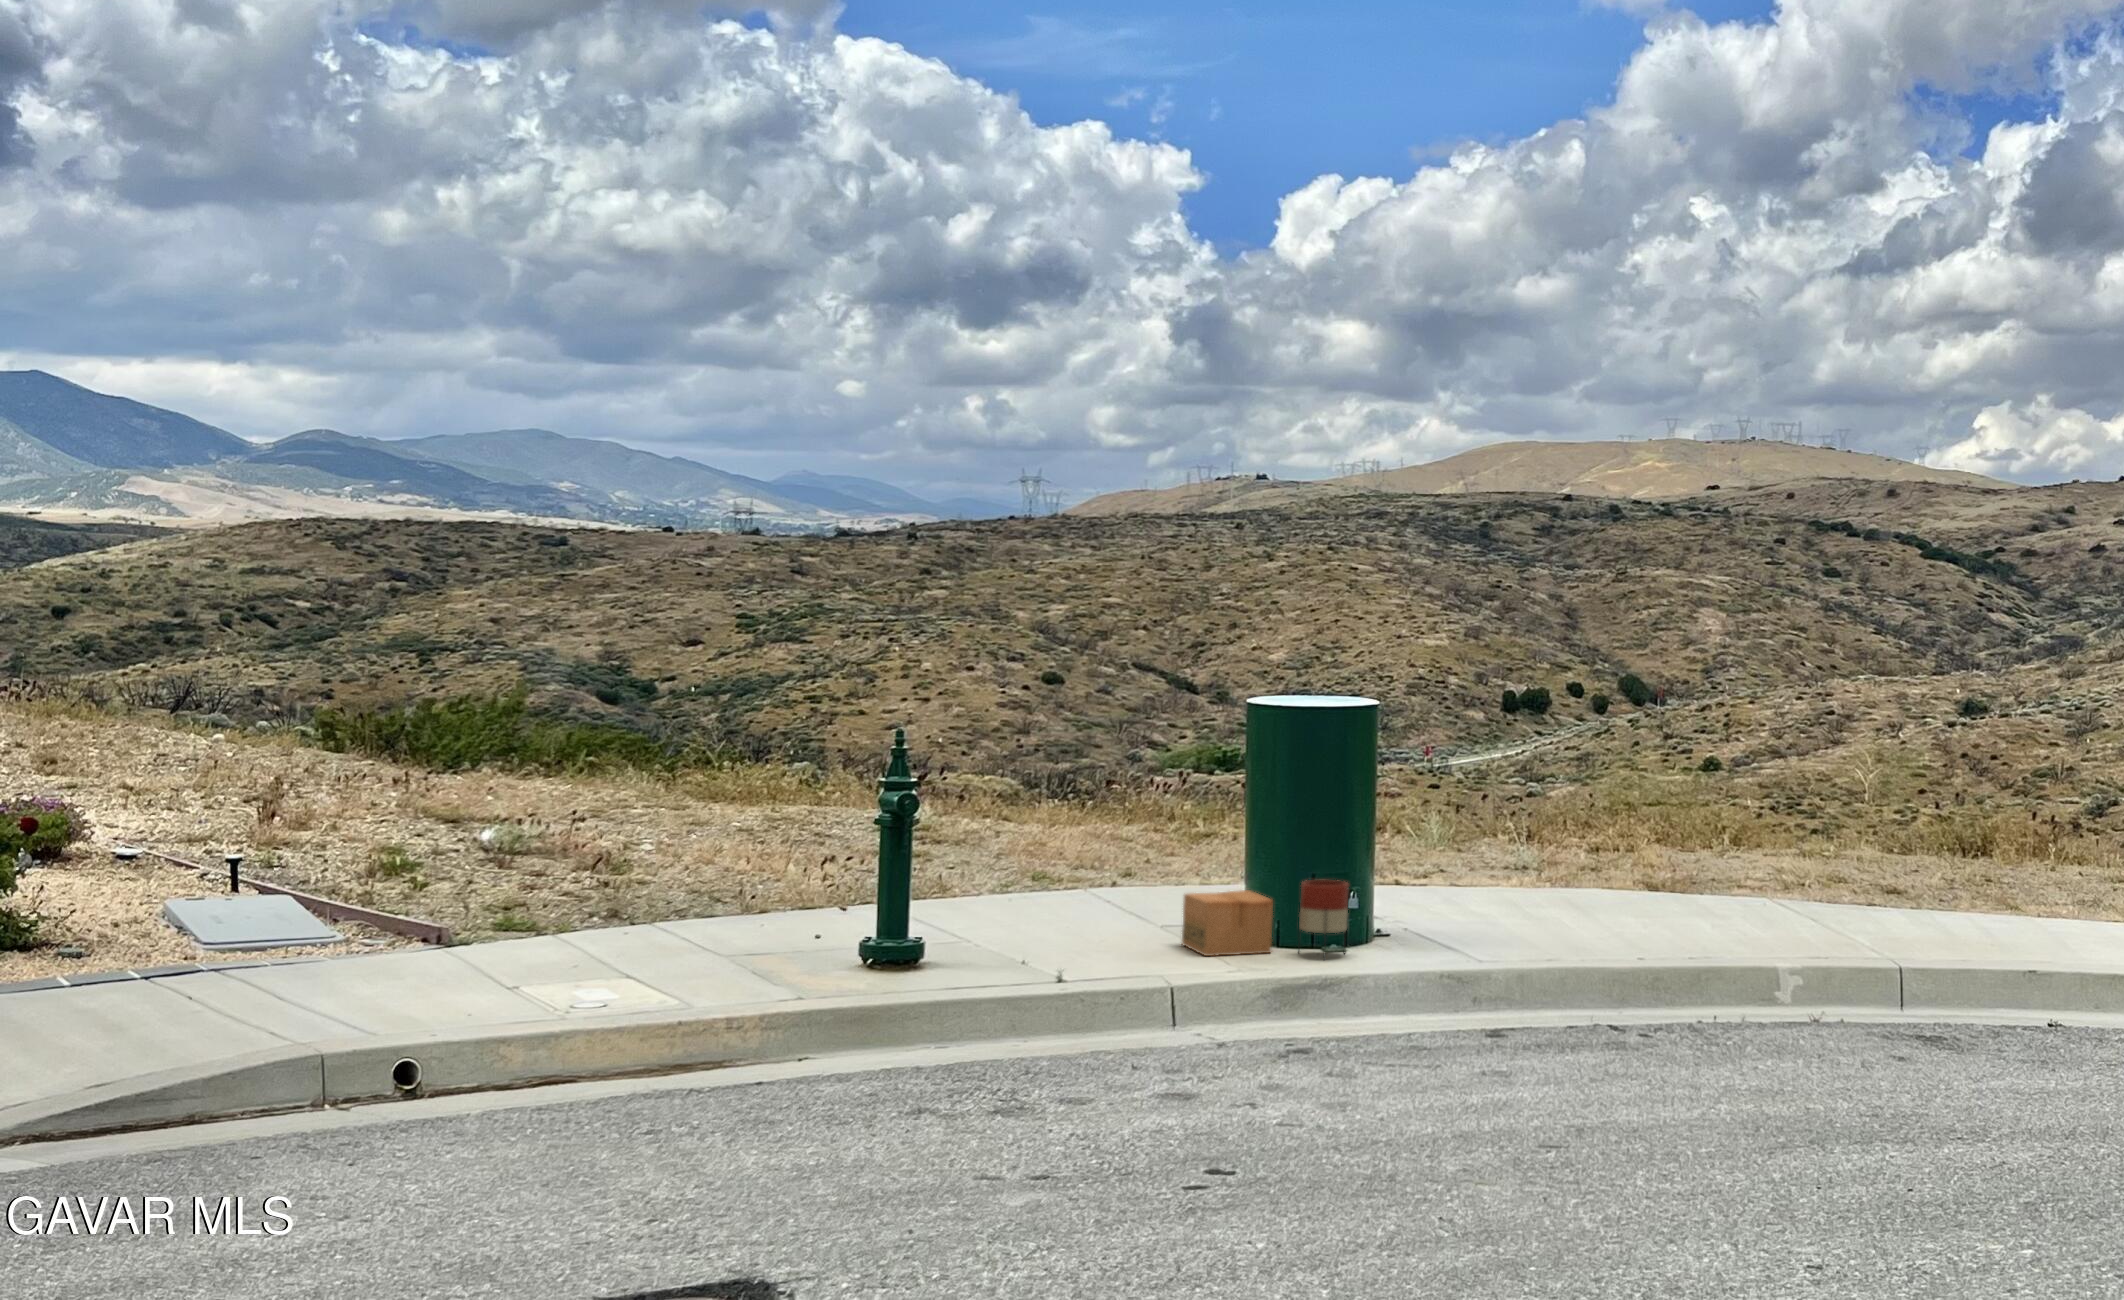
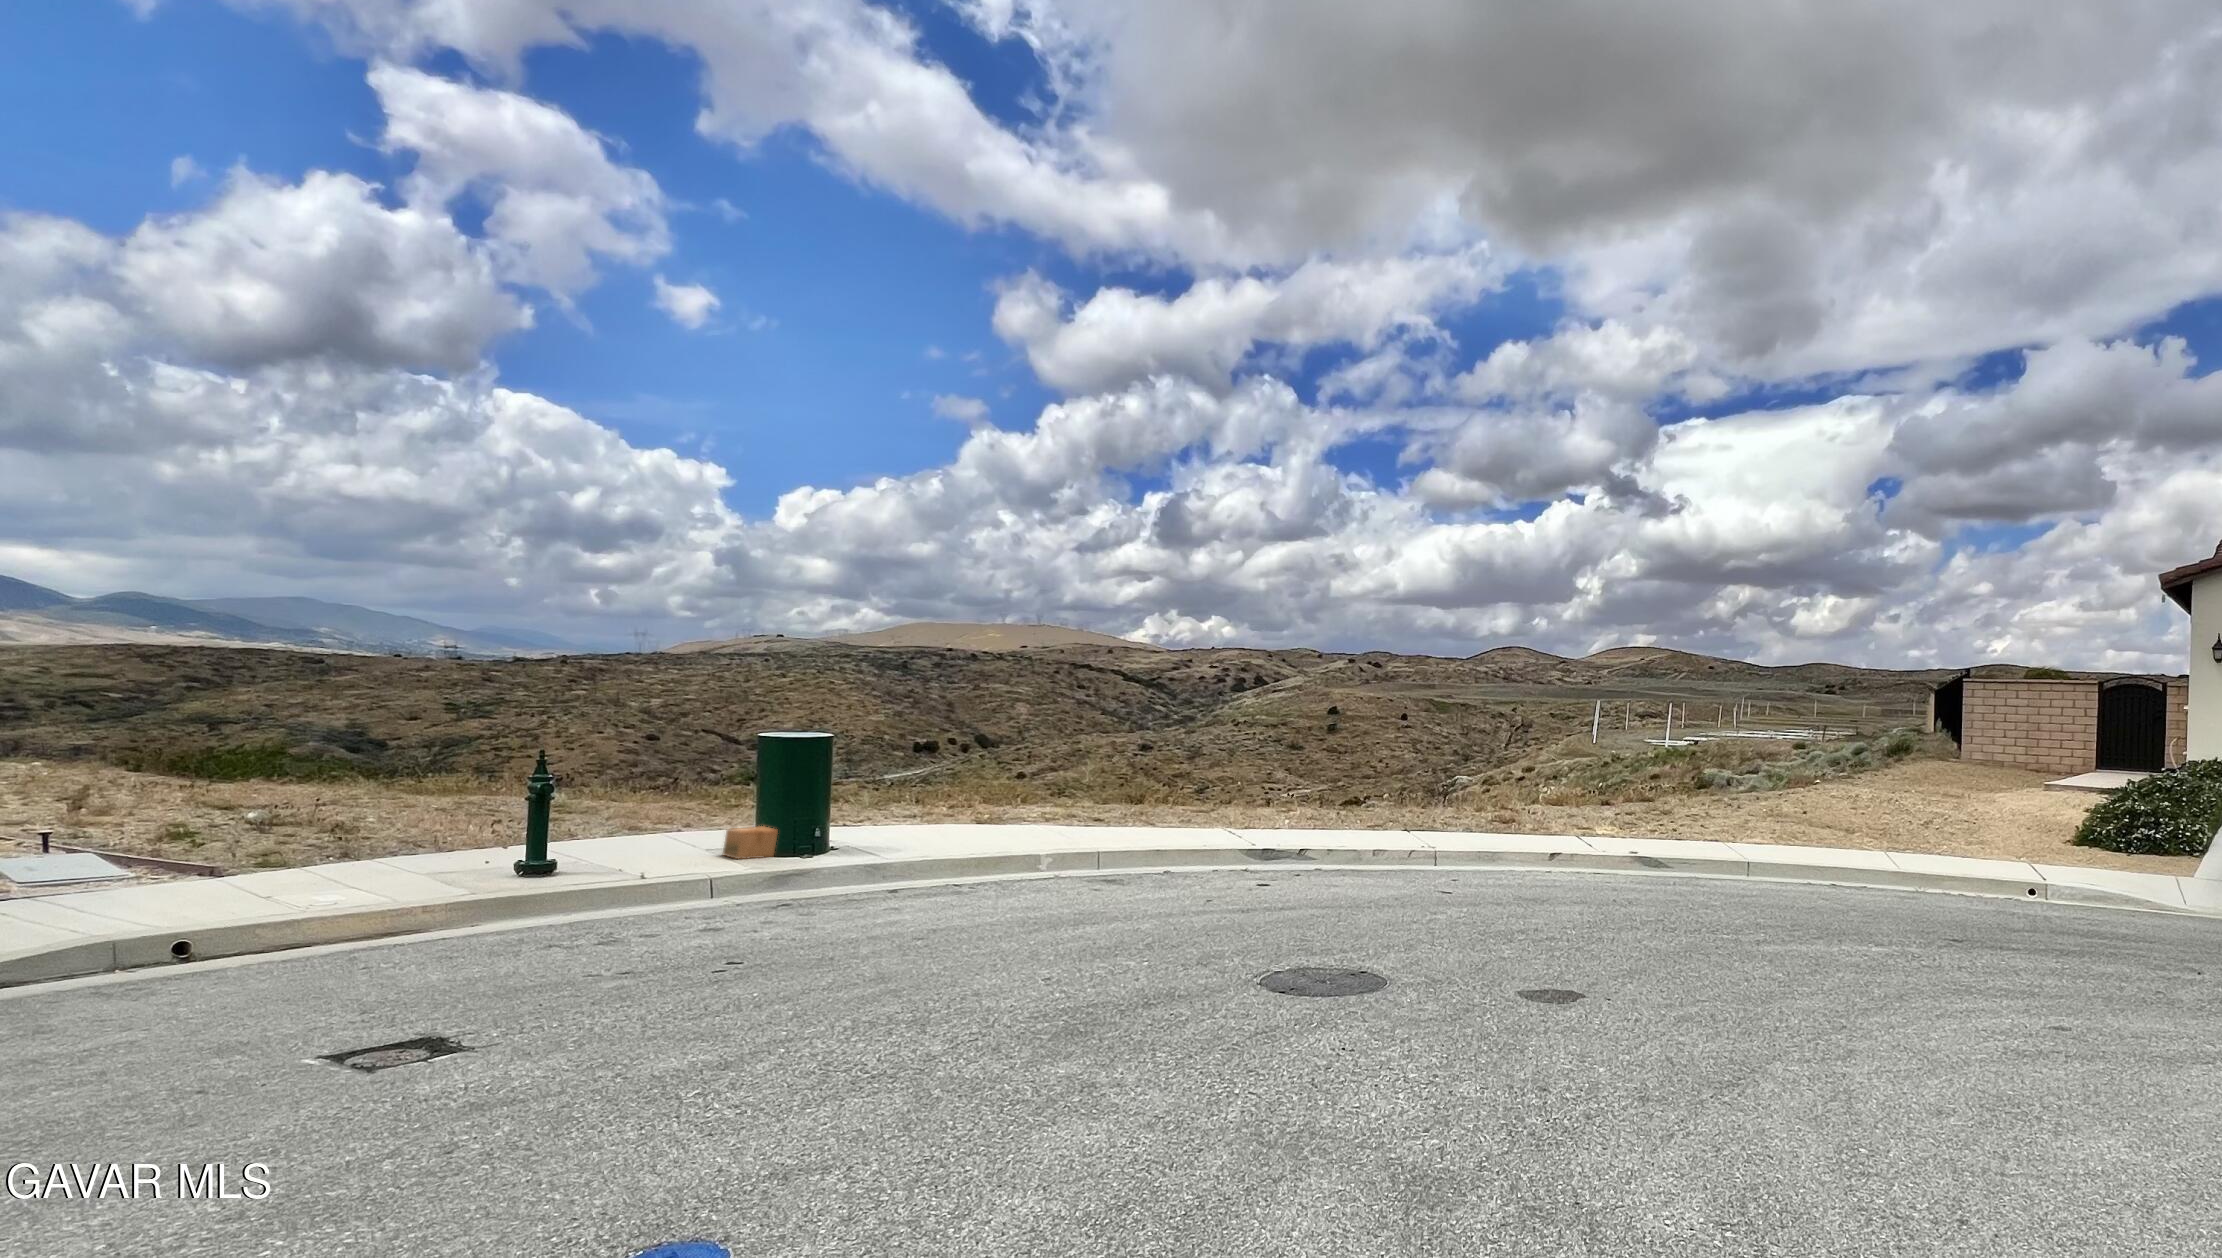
planter: present [1298,880,1348,957] -> none [789,819,821,858]

